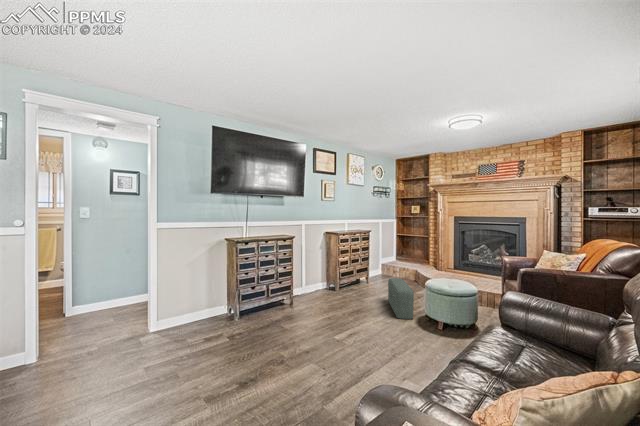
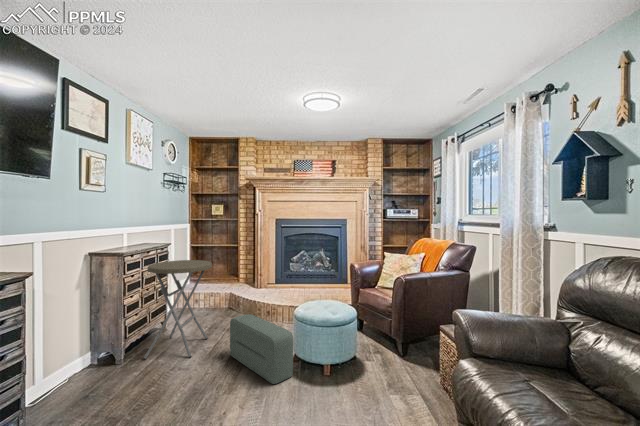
side table: none [348,241,385,297] -> present [144,260,212,359]

